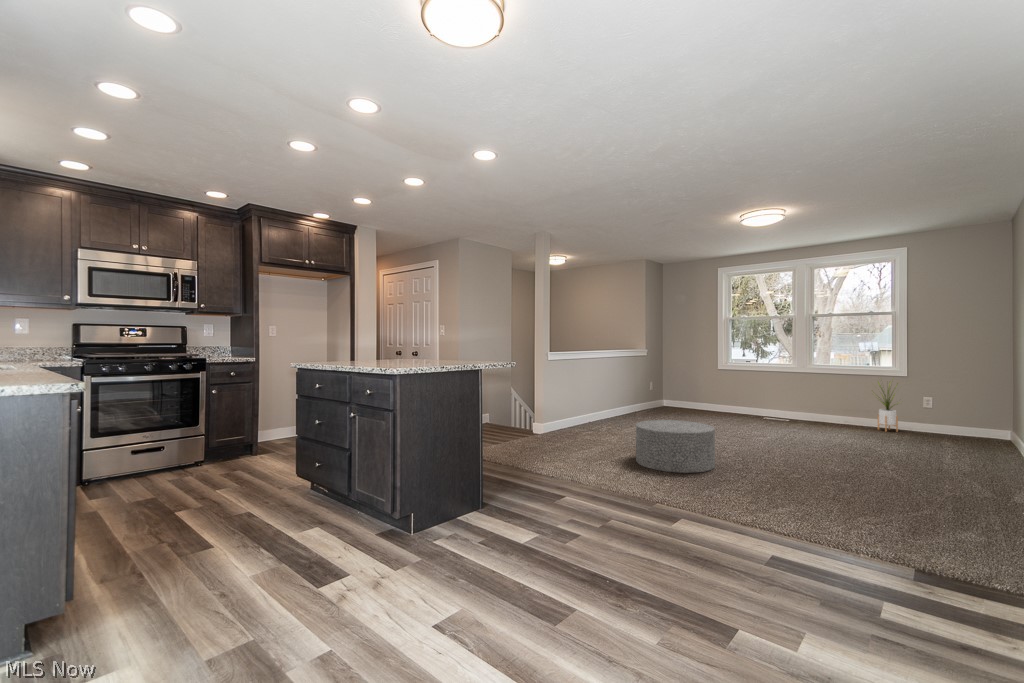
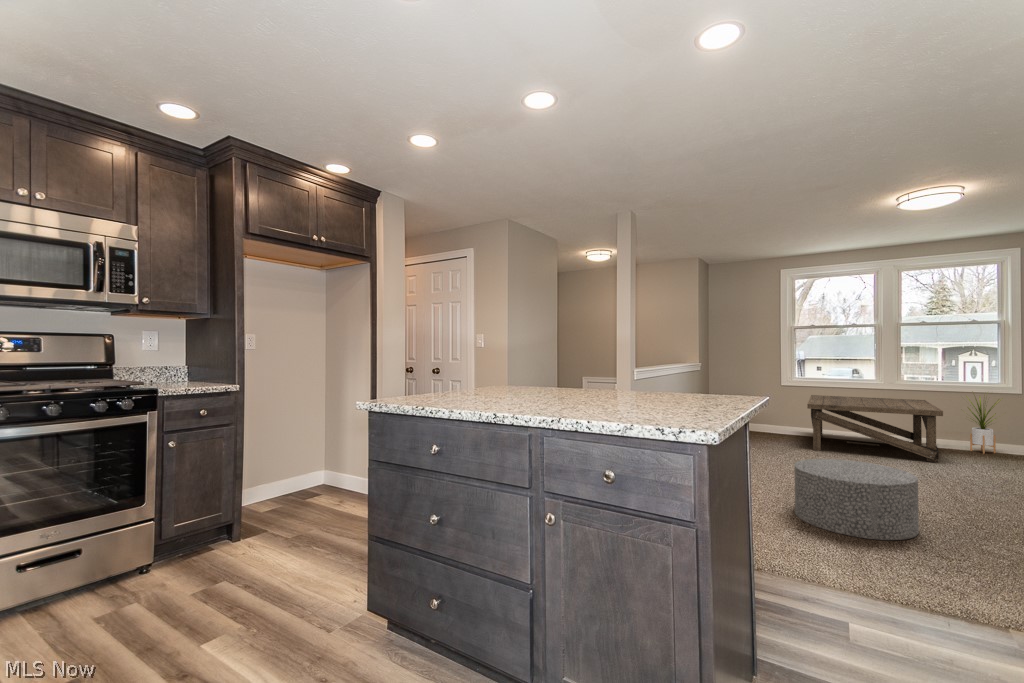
coffee table: none [726,381,845,435] -> present [807,395,943,462]

